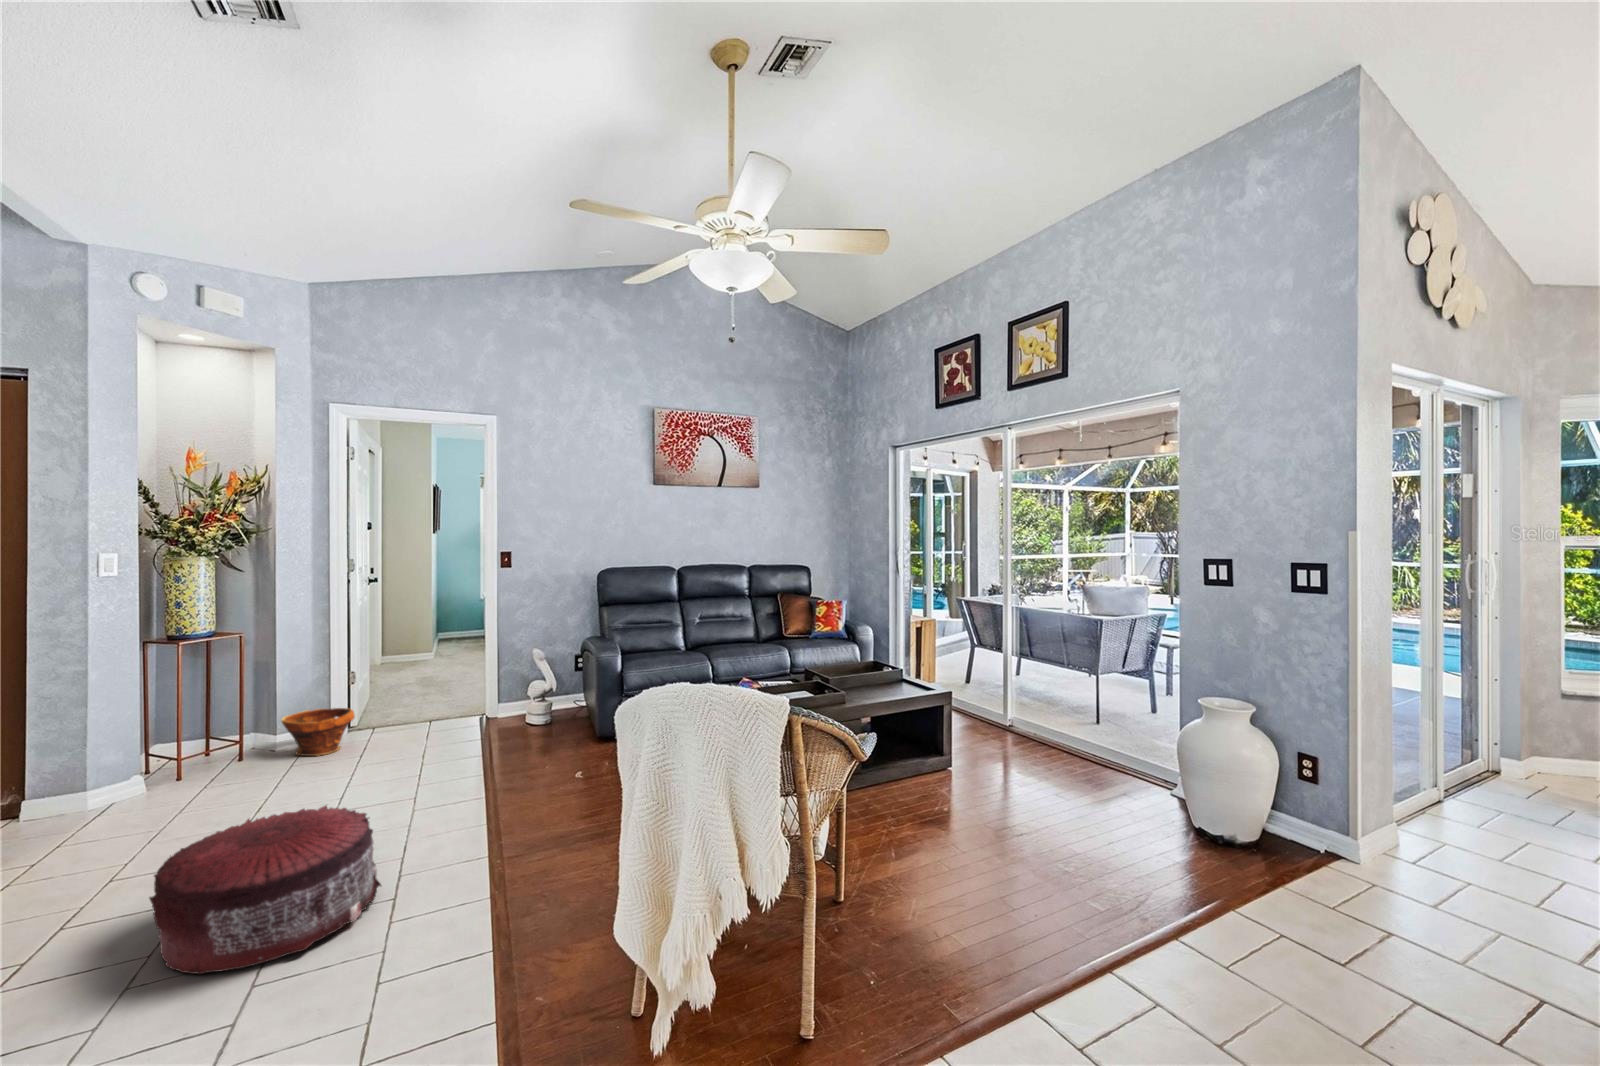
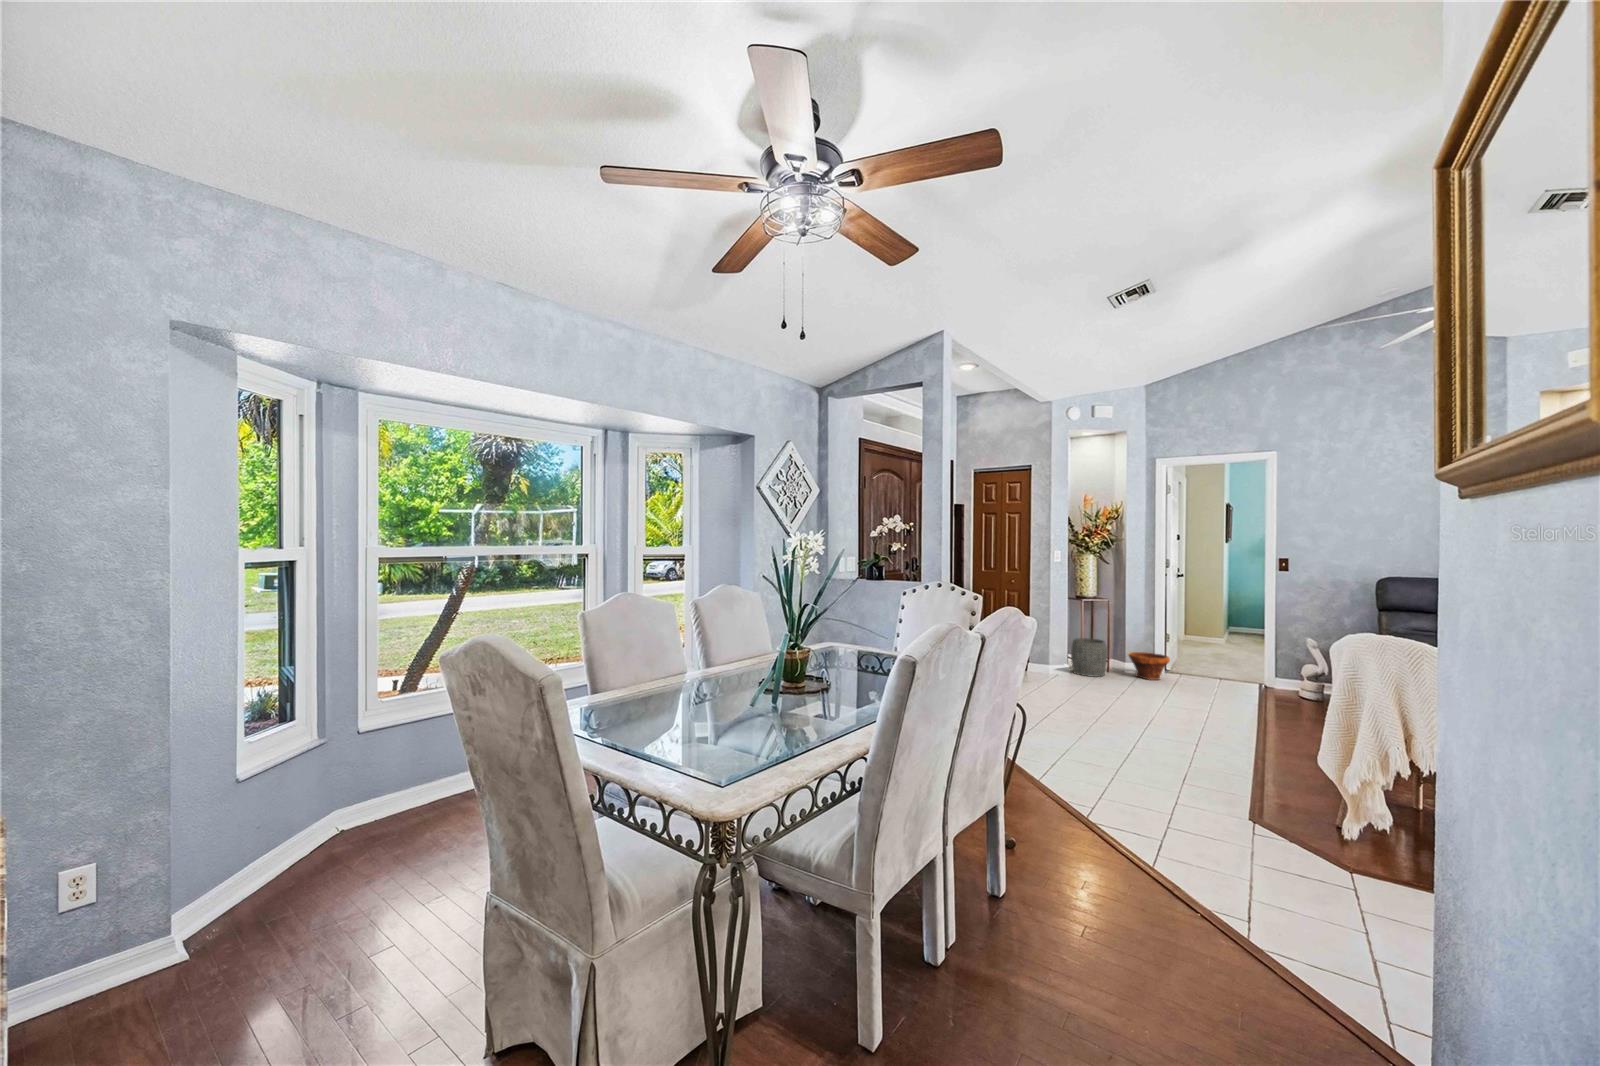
woven basket: none [159,707,239,784] -> present [1071,638,1107,677]
pouf: present [150,805,381,974] -> none [1091,685,1192,747]

